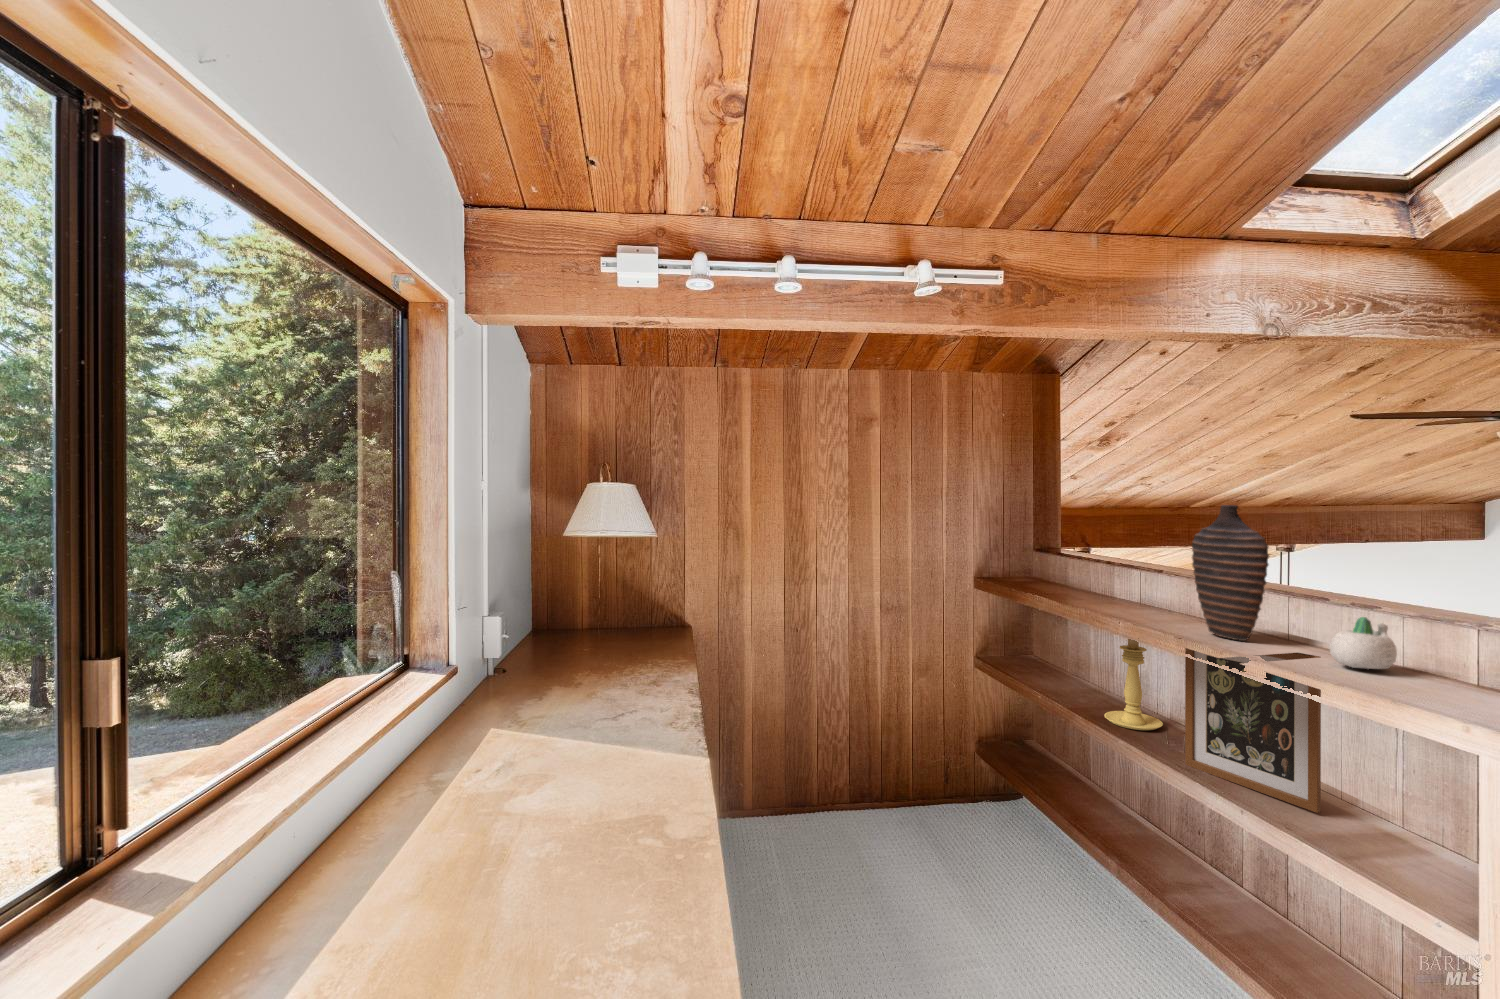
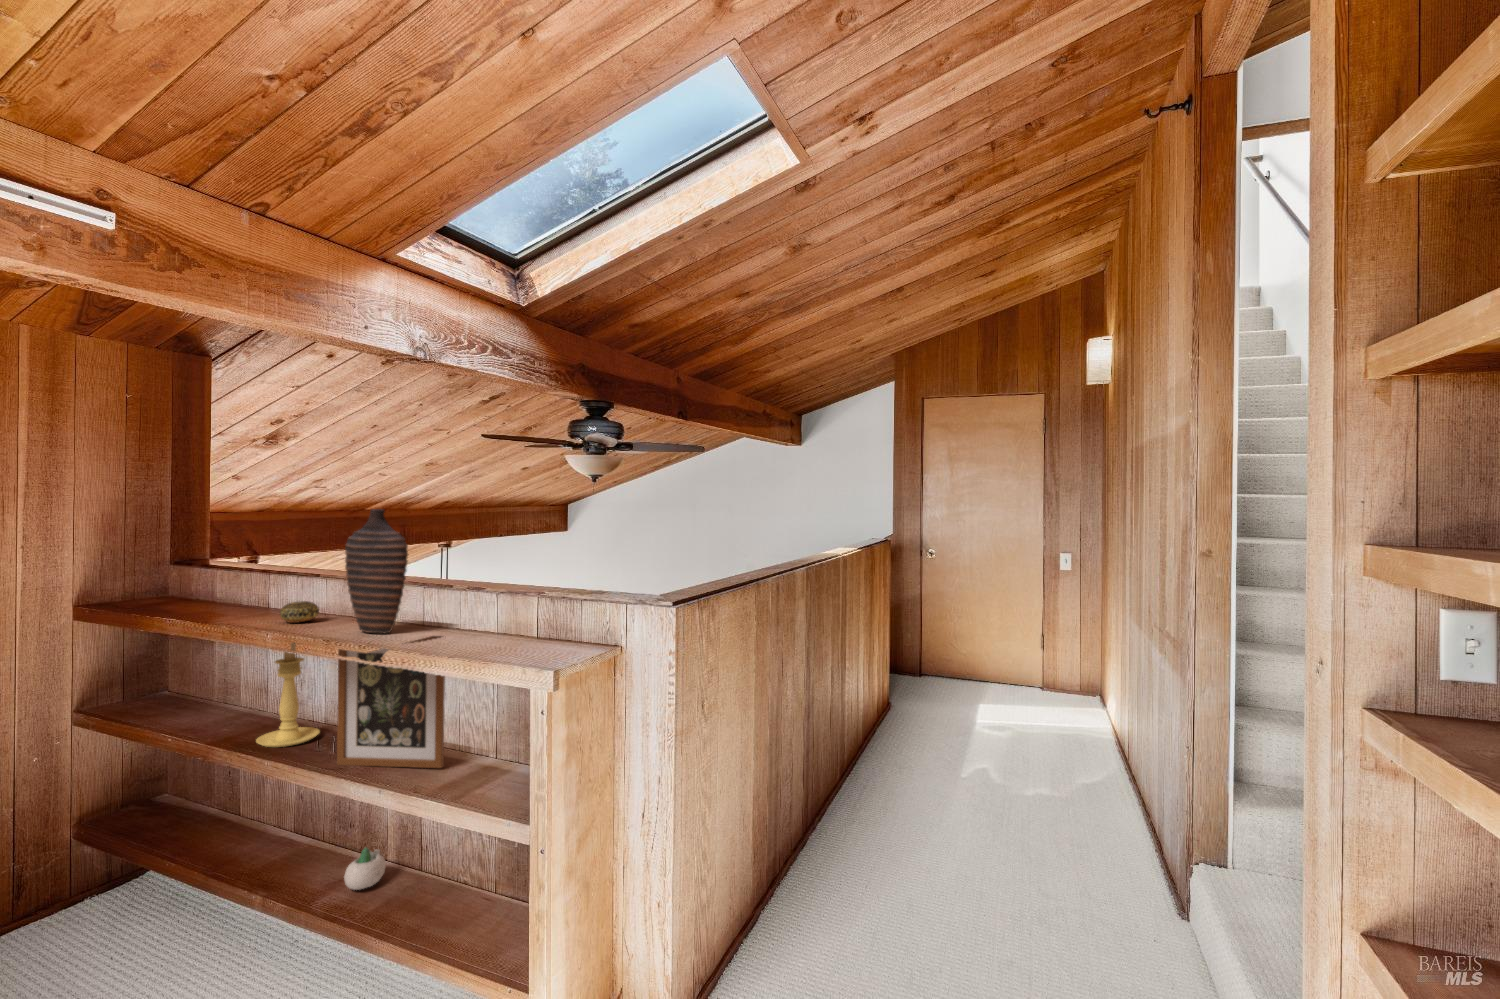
decorative ball: none [1125,594,1162,614] -> present [280,601,319,623]
succulent planter: present [1330,617,1397,669] -> present [344,847,386,890]

